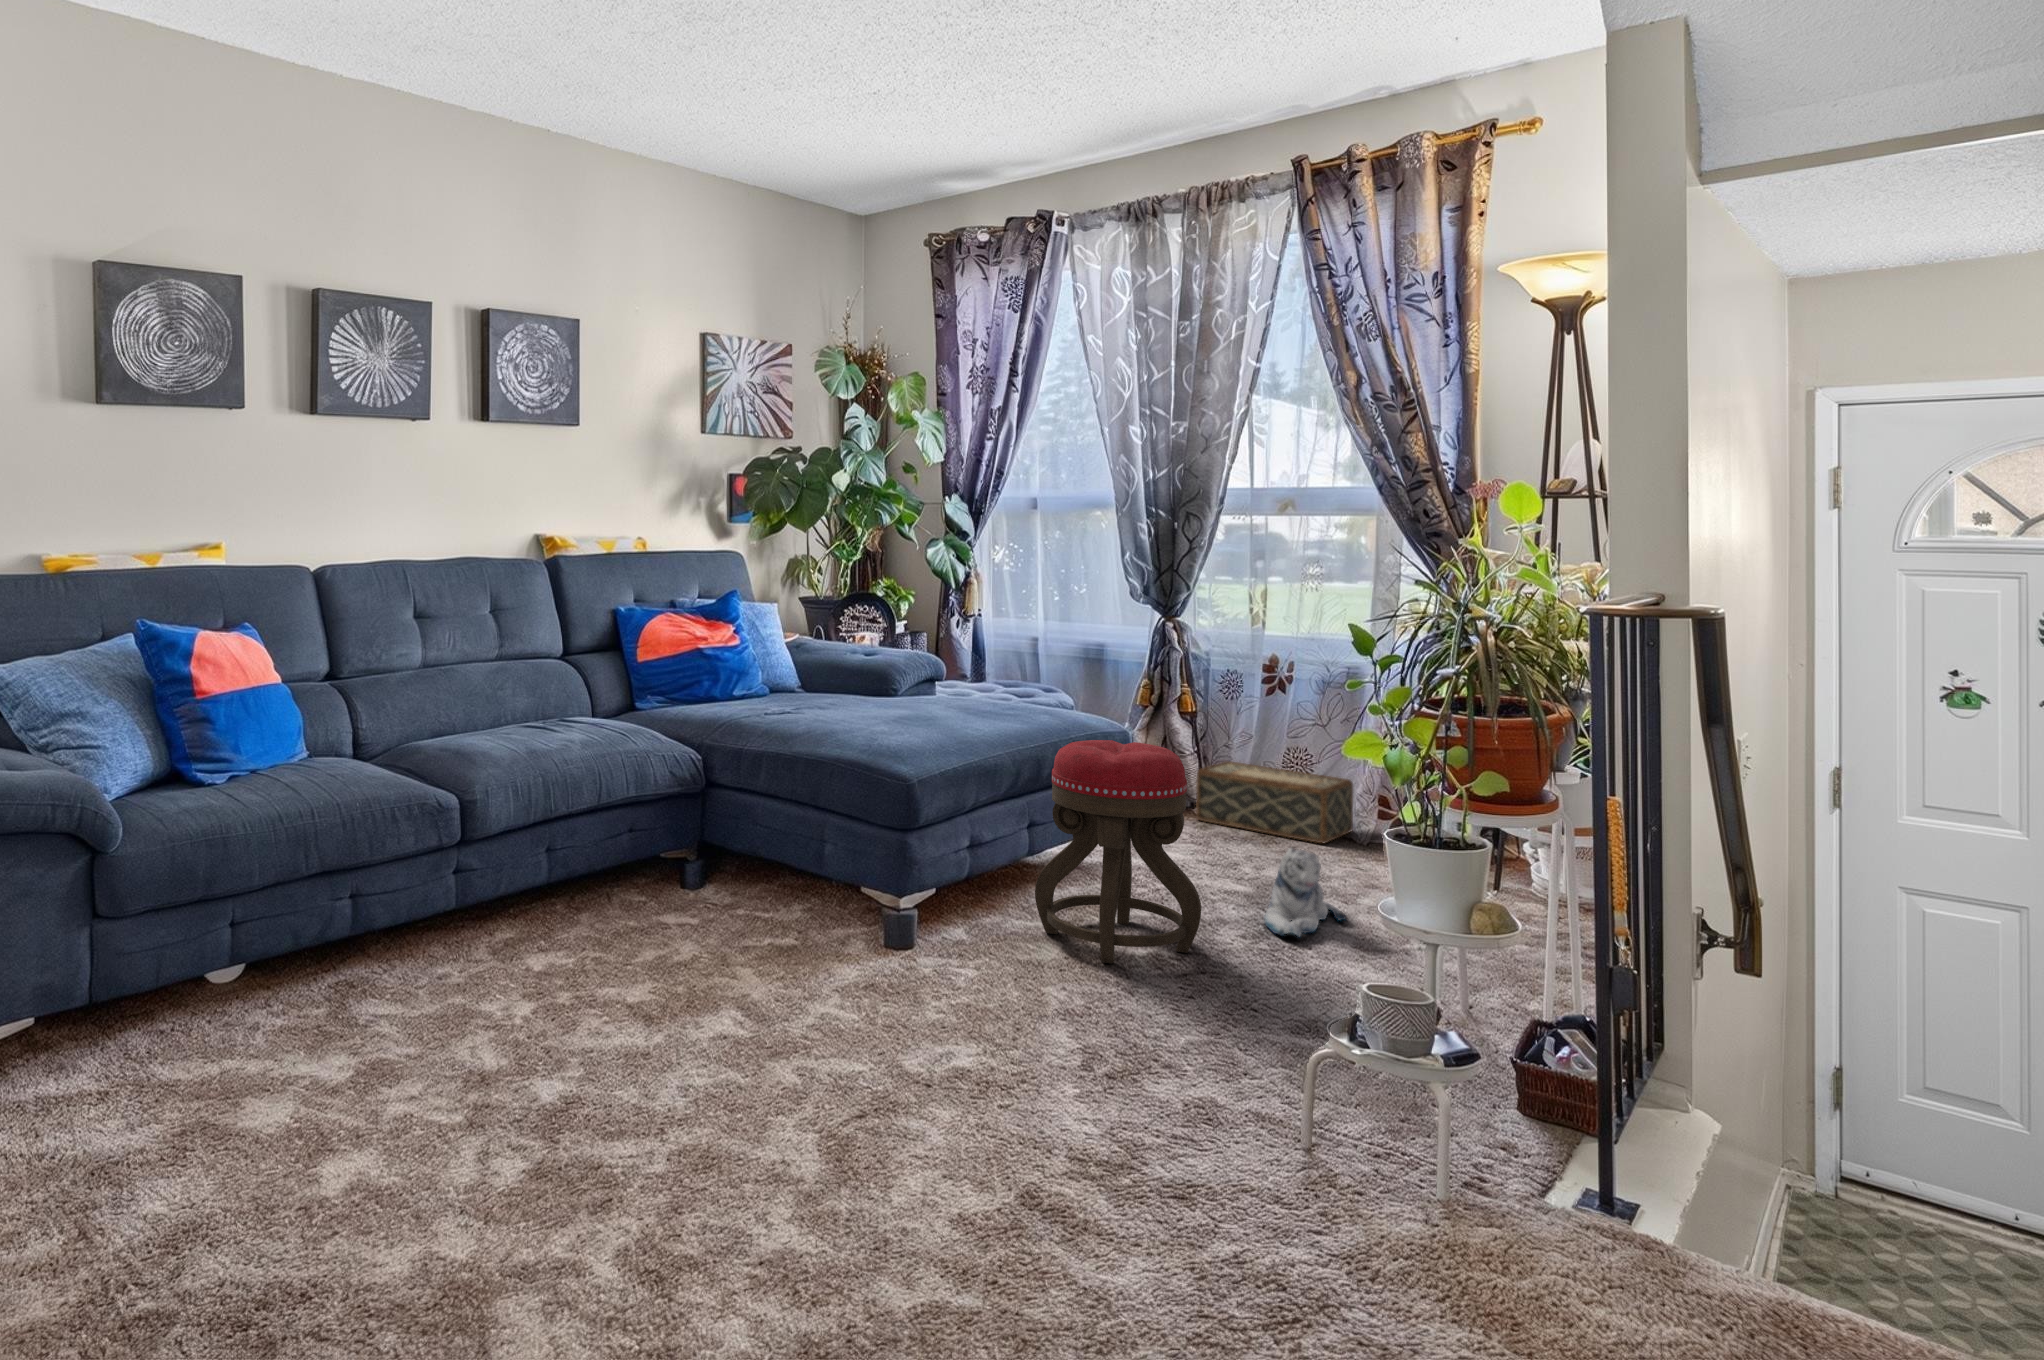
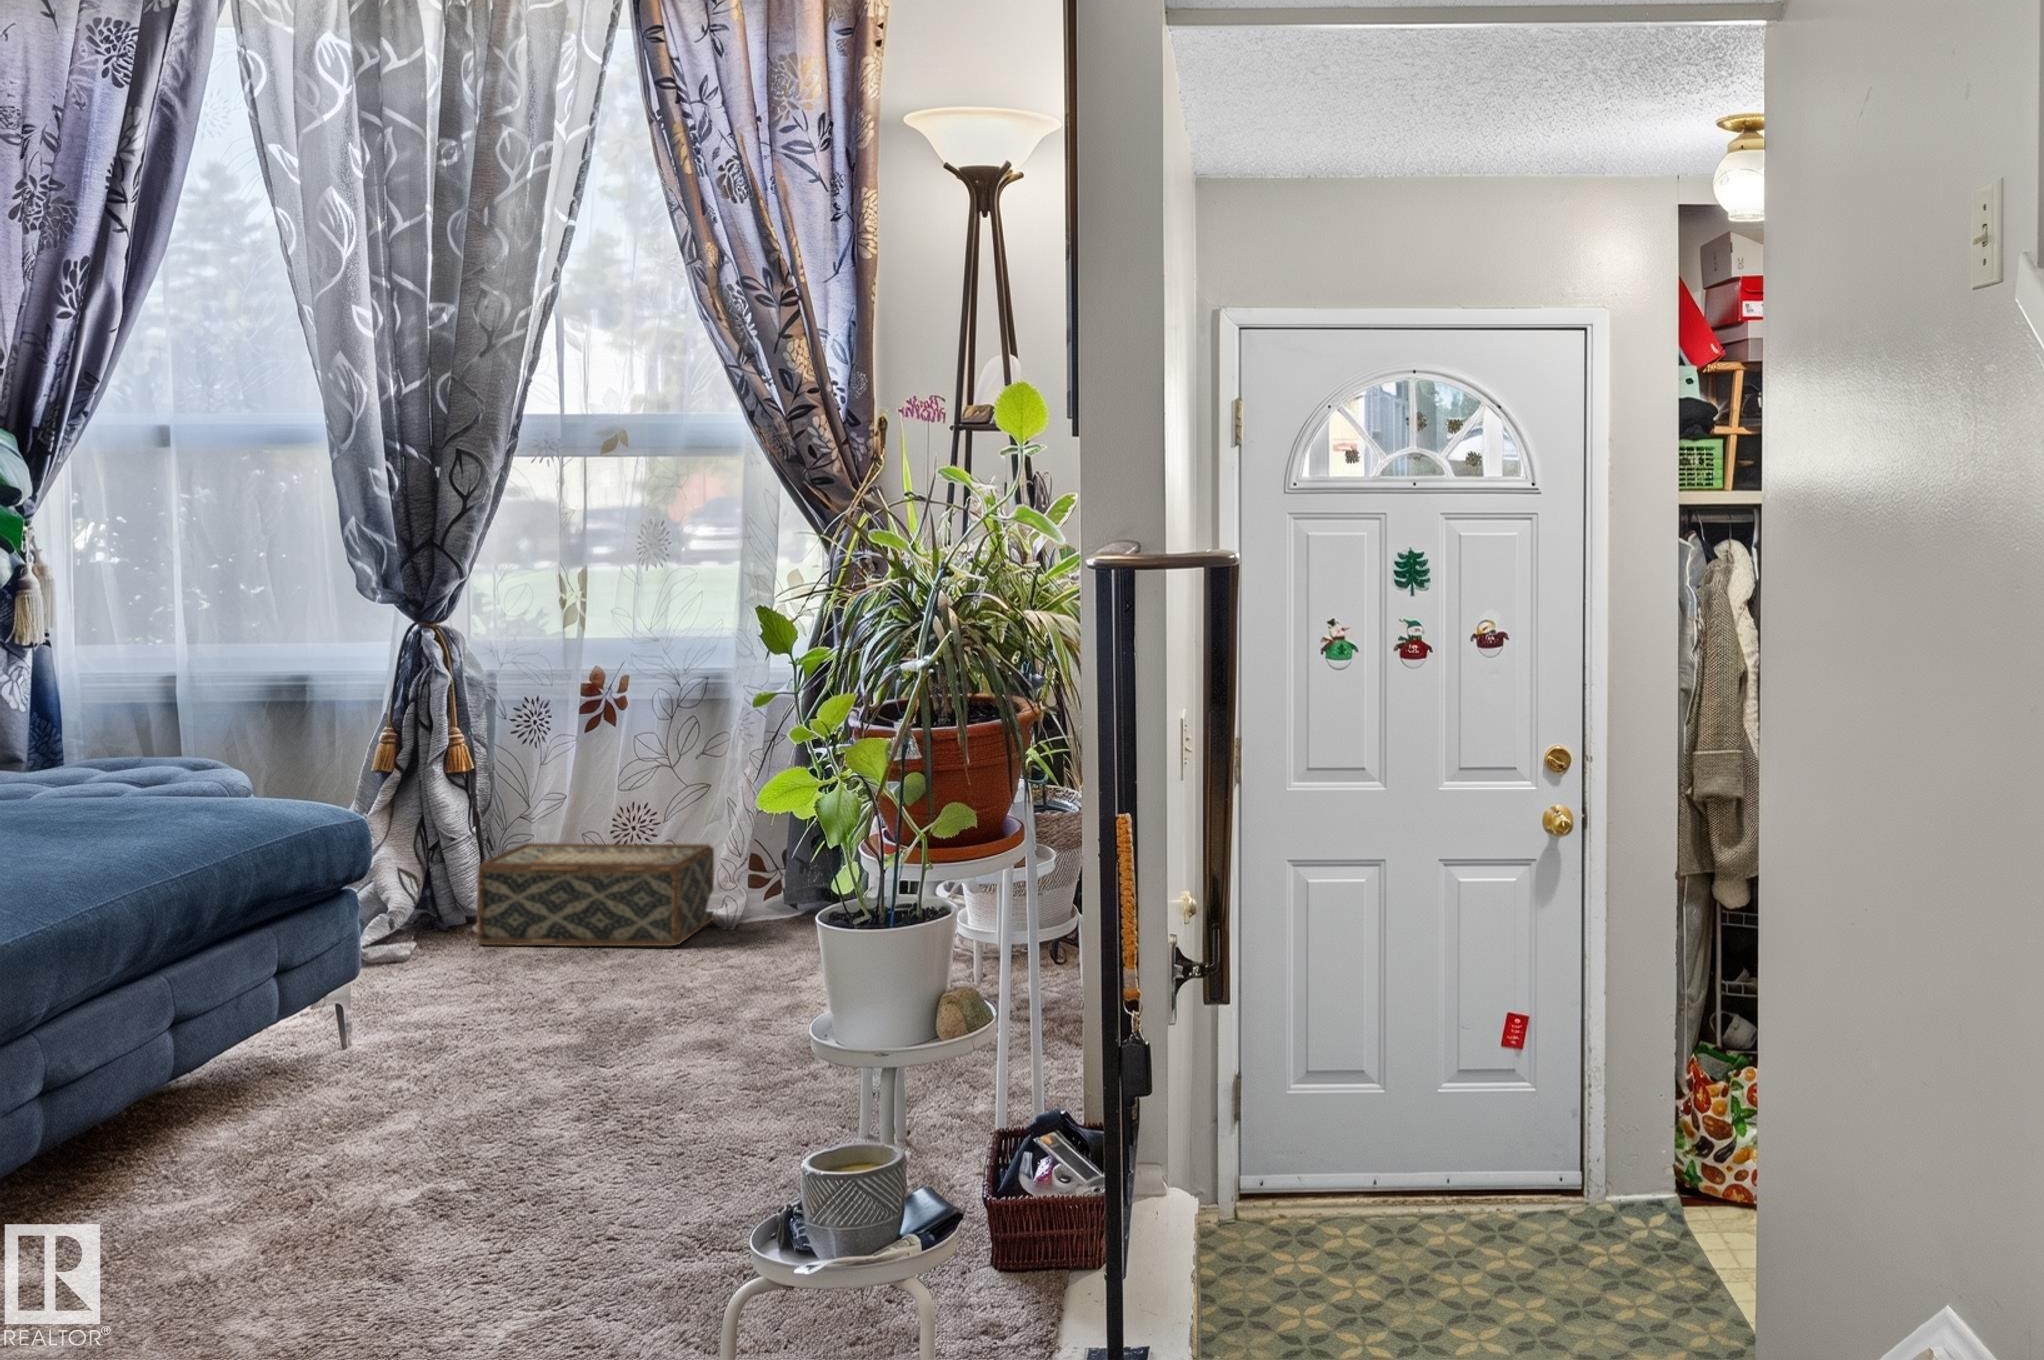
ottoman: present [1035,740,1201,964] -> none [201,834,512,1226]
plush toy: present [1264,848,1346,936] -> none [606,963,726,1103]

